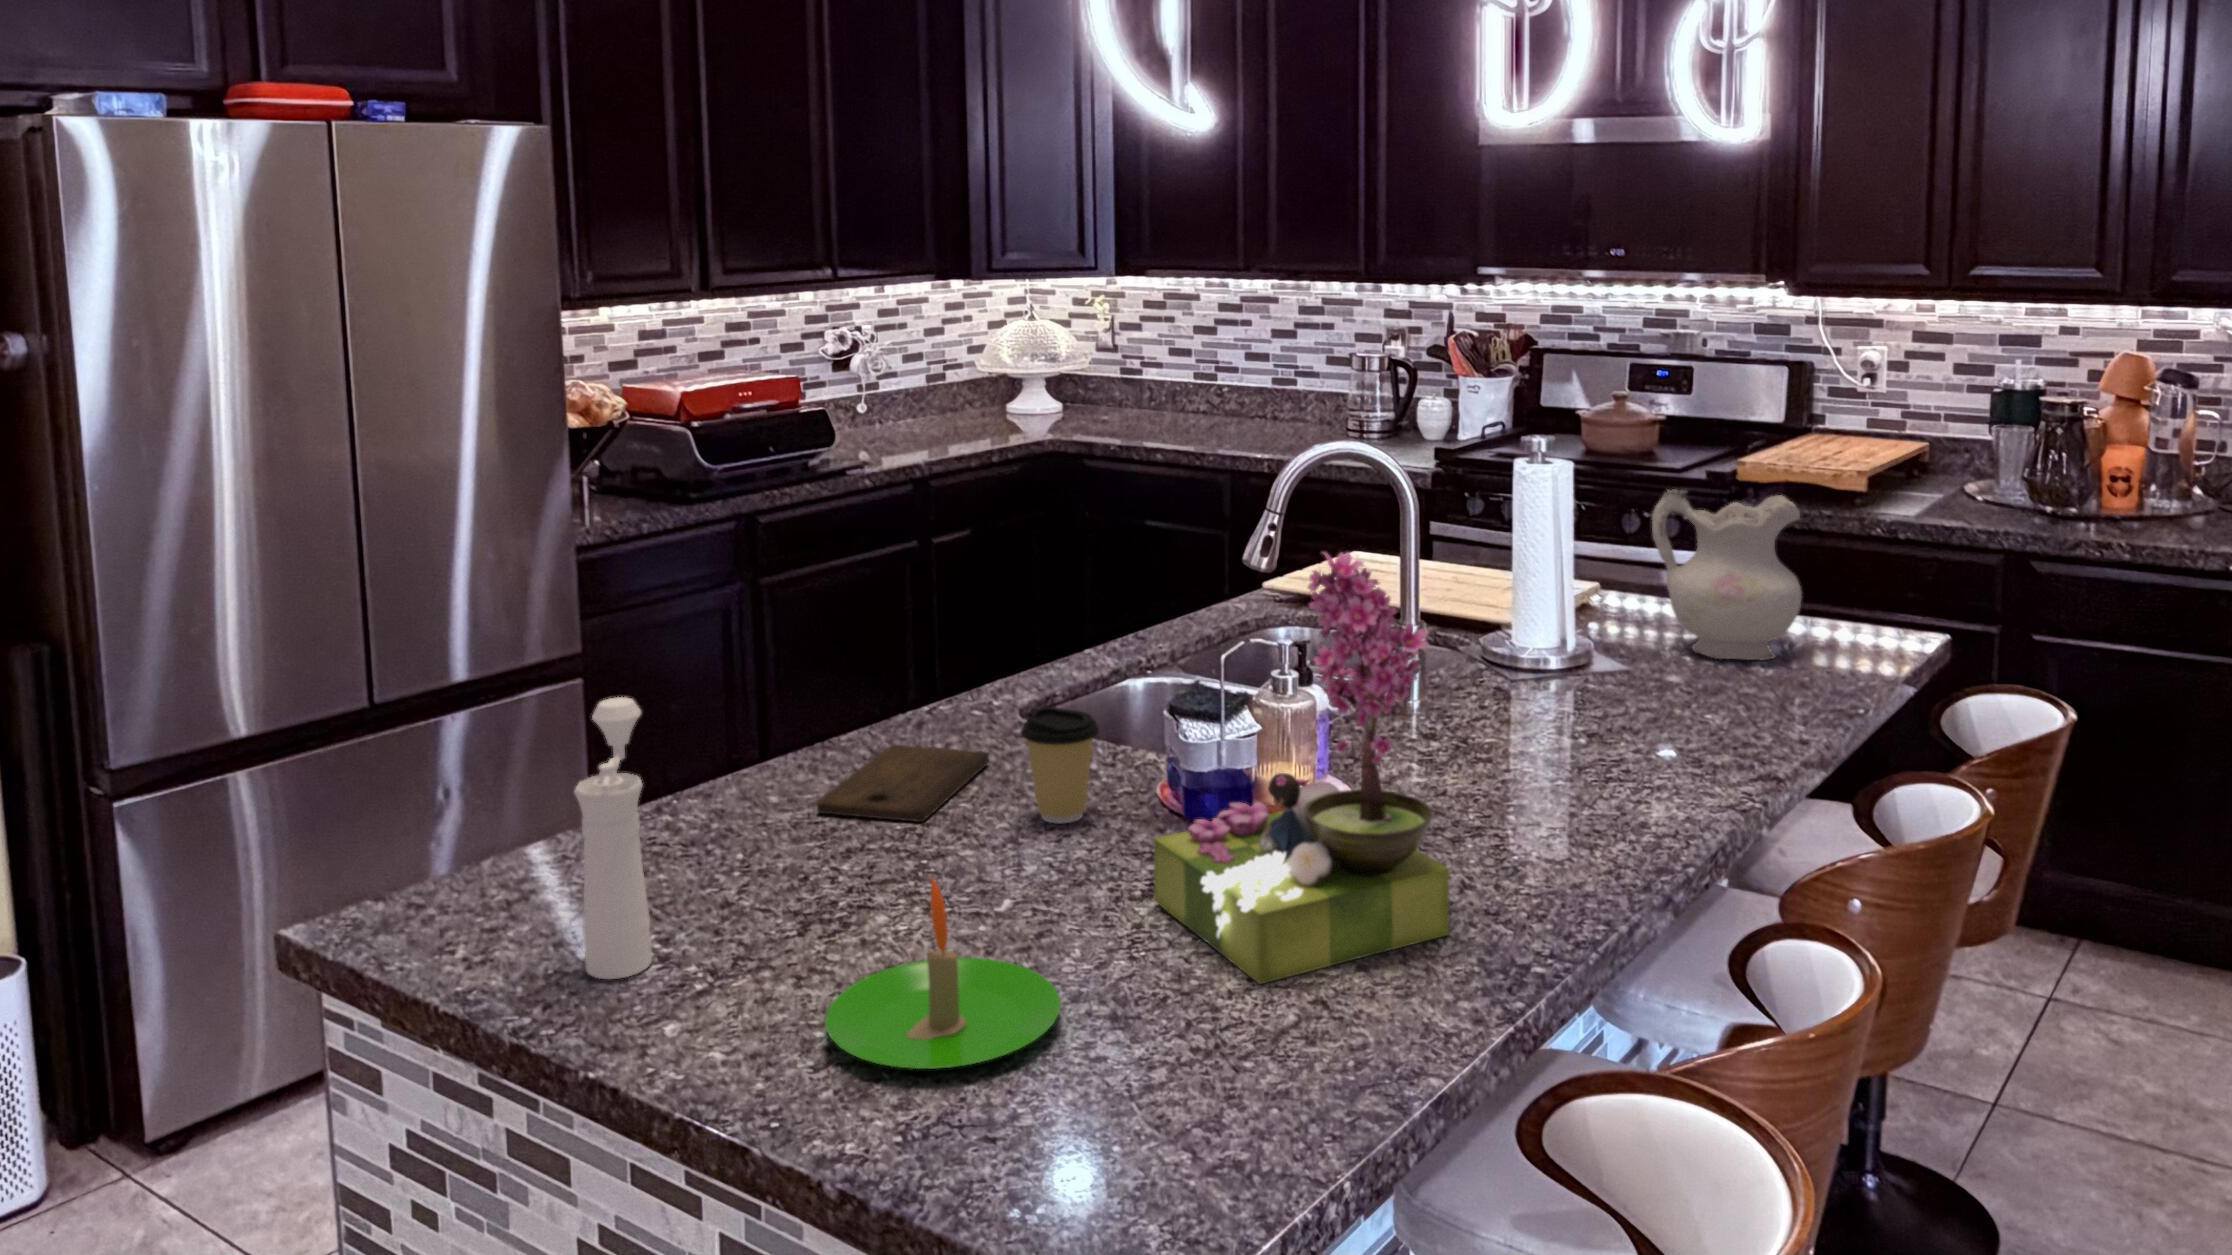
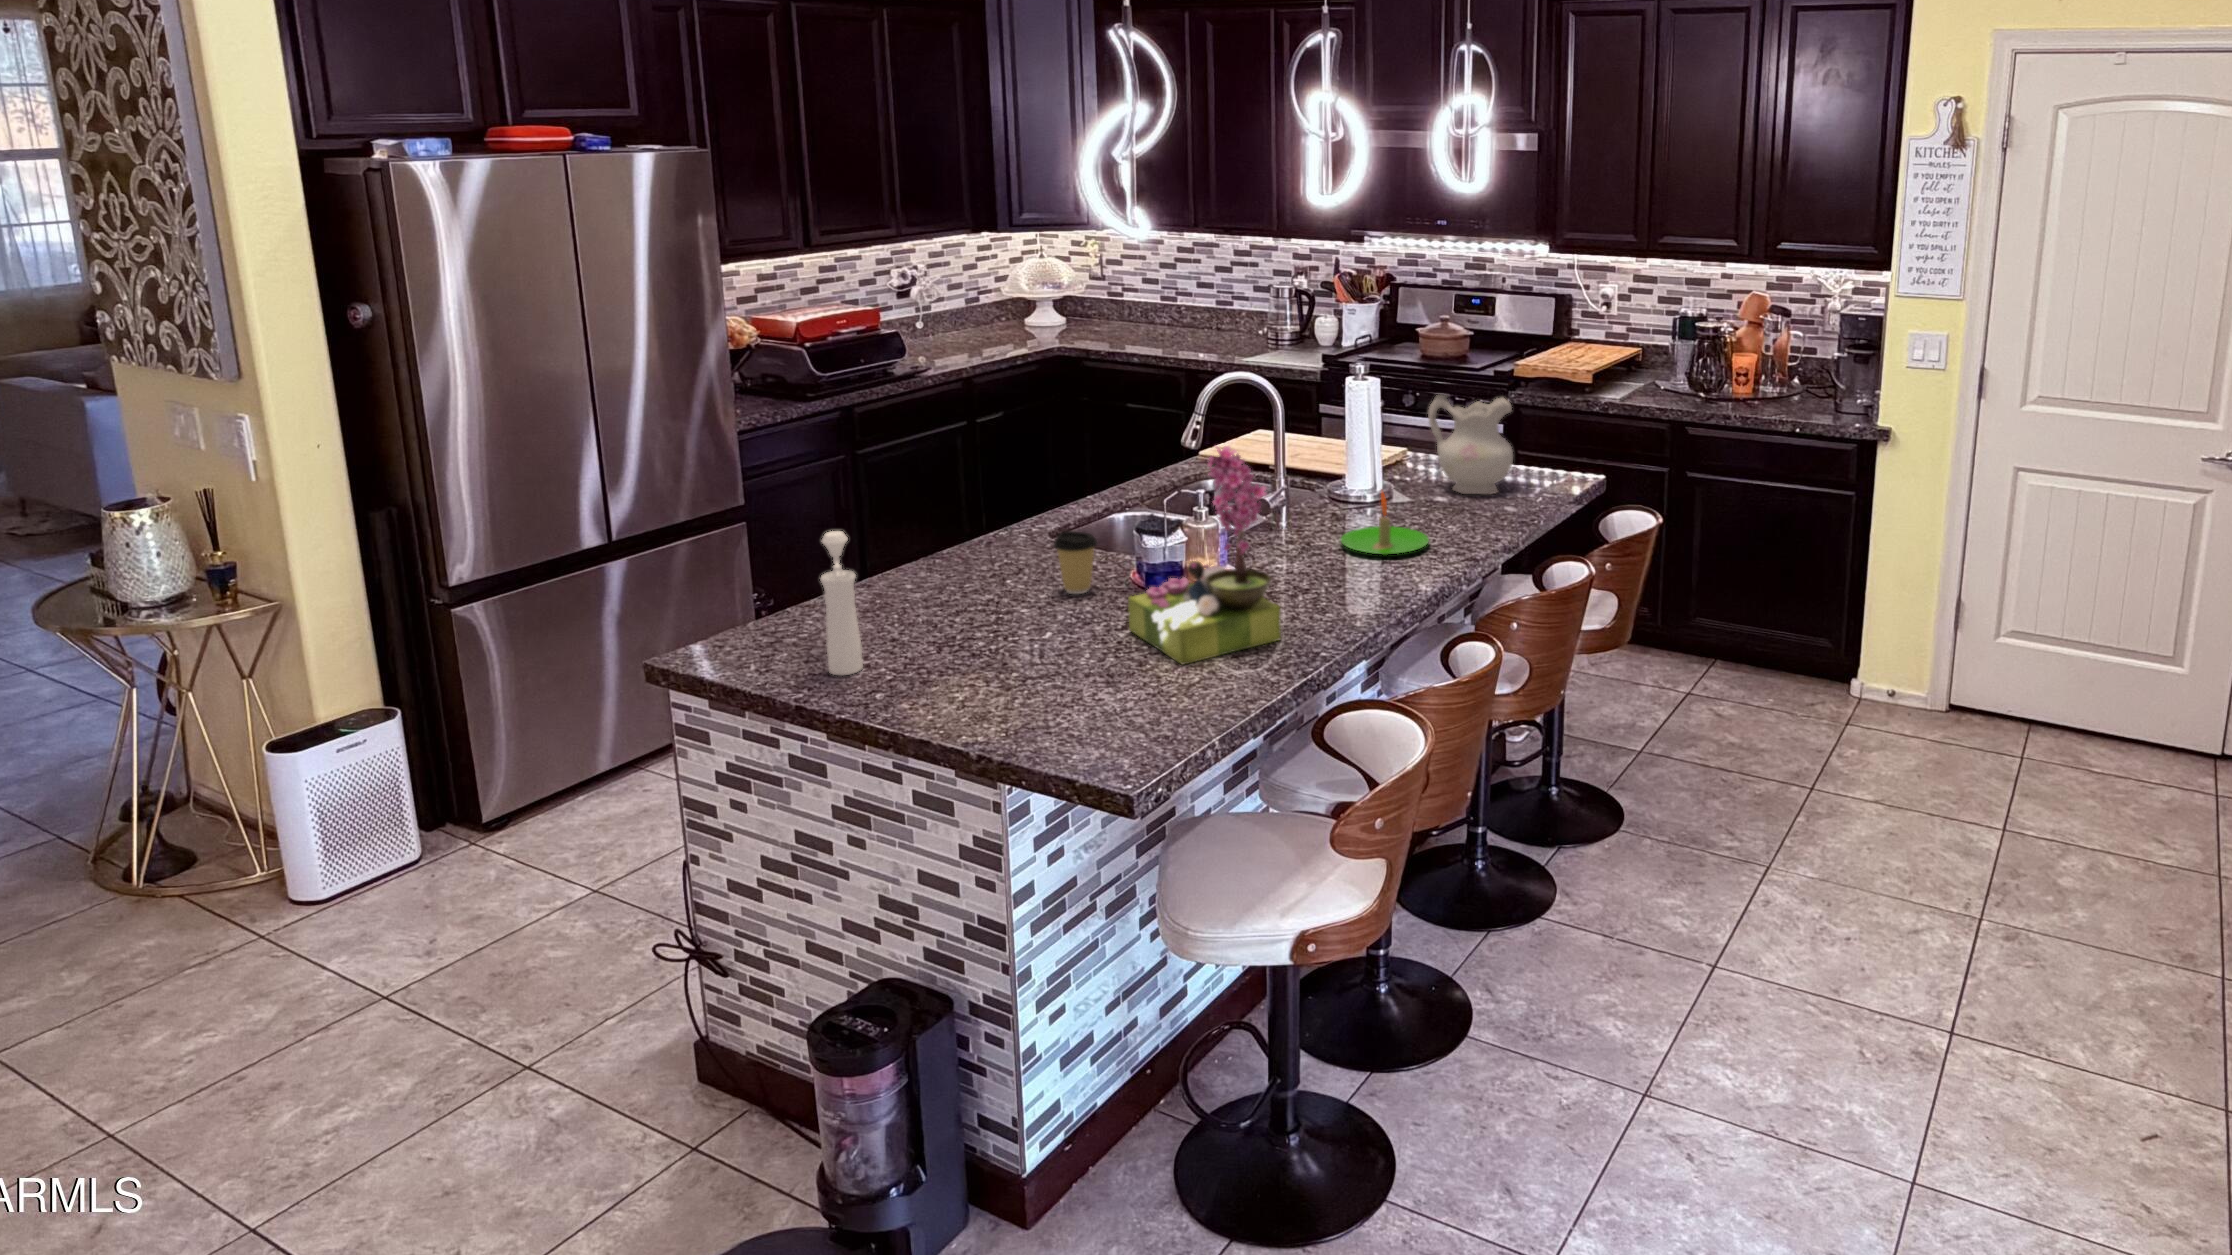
cutting board: present [817,745,989,822] -> none [937,555,1034,596]
candle: present [825,880,1061,1069] -> present [1341,492,1429,555]

